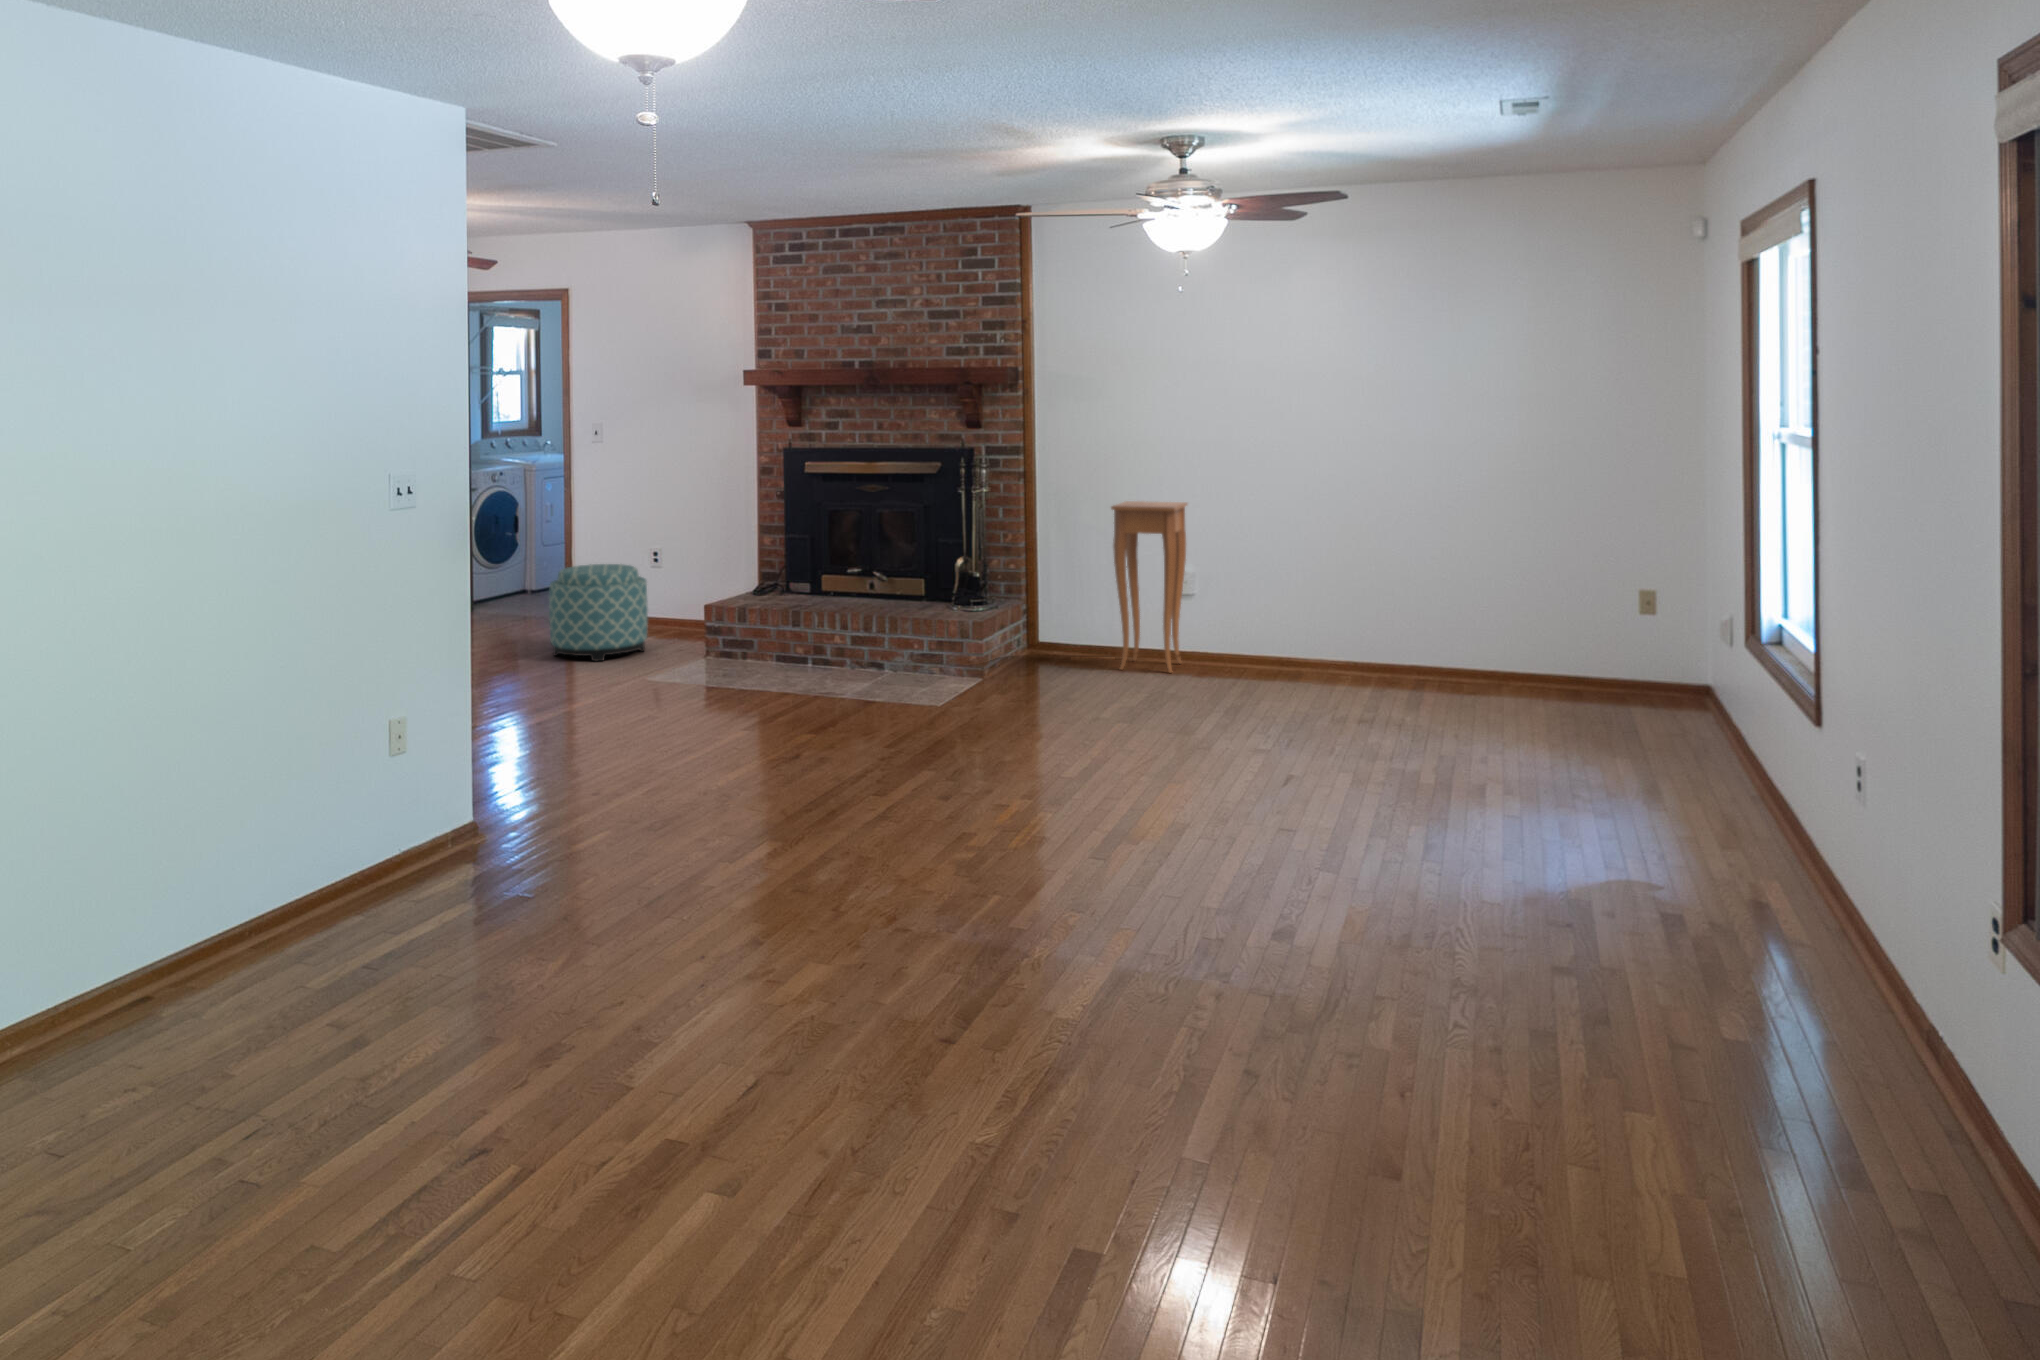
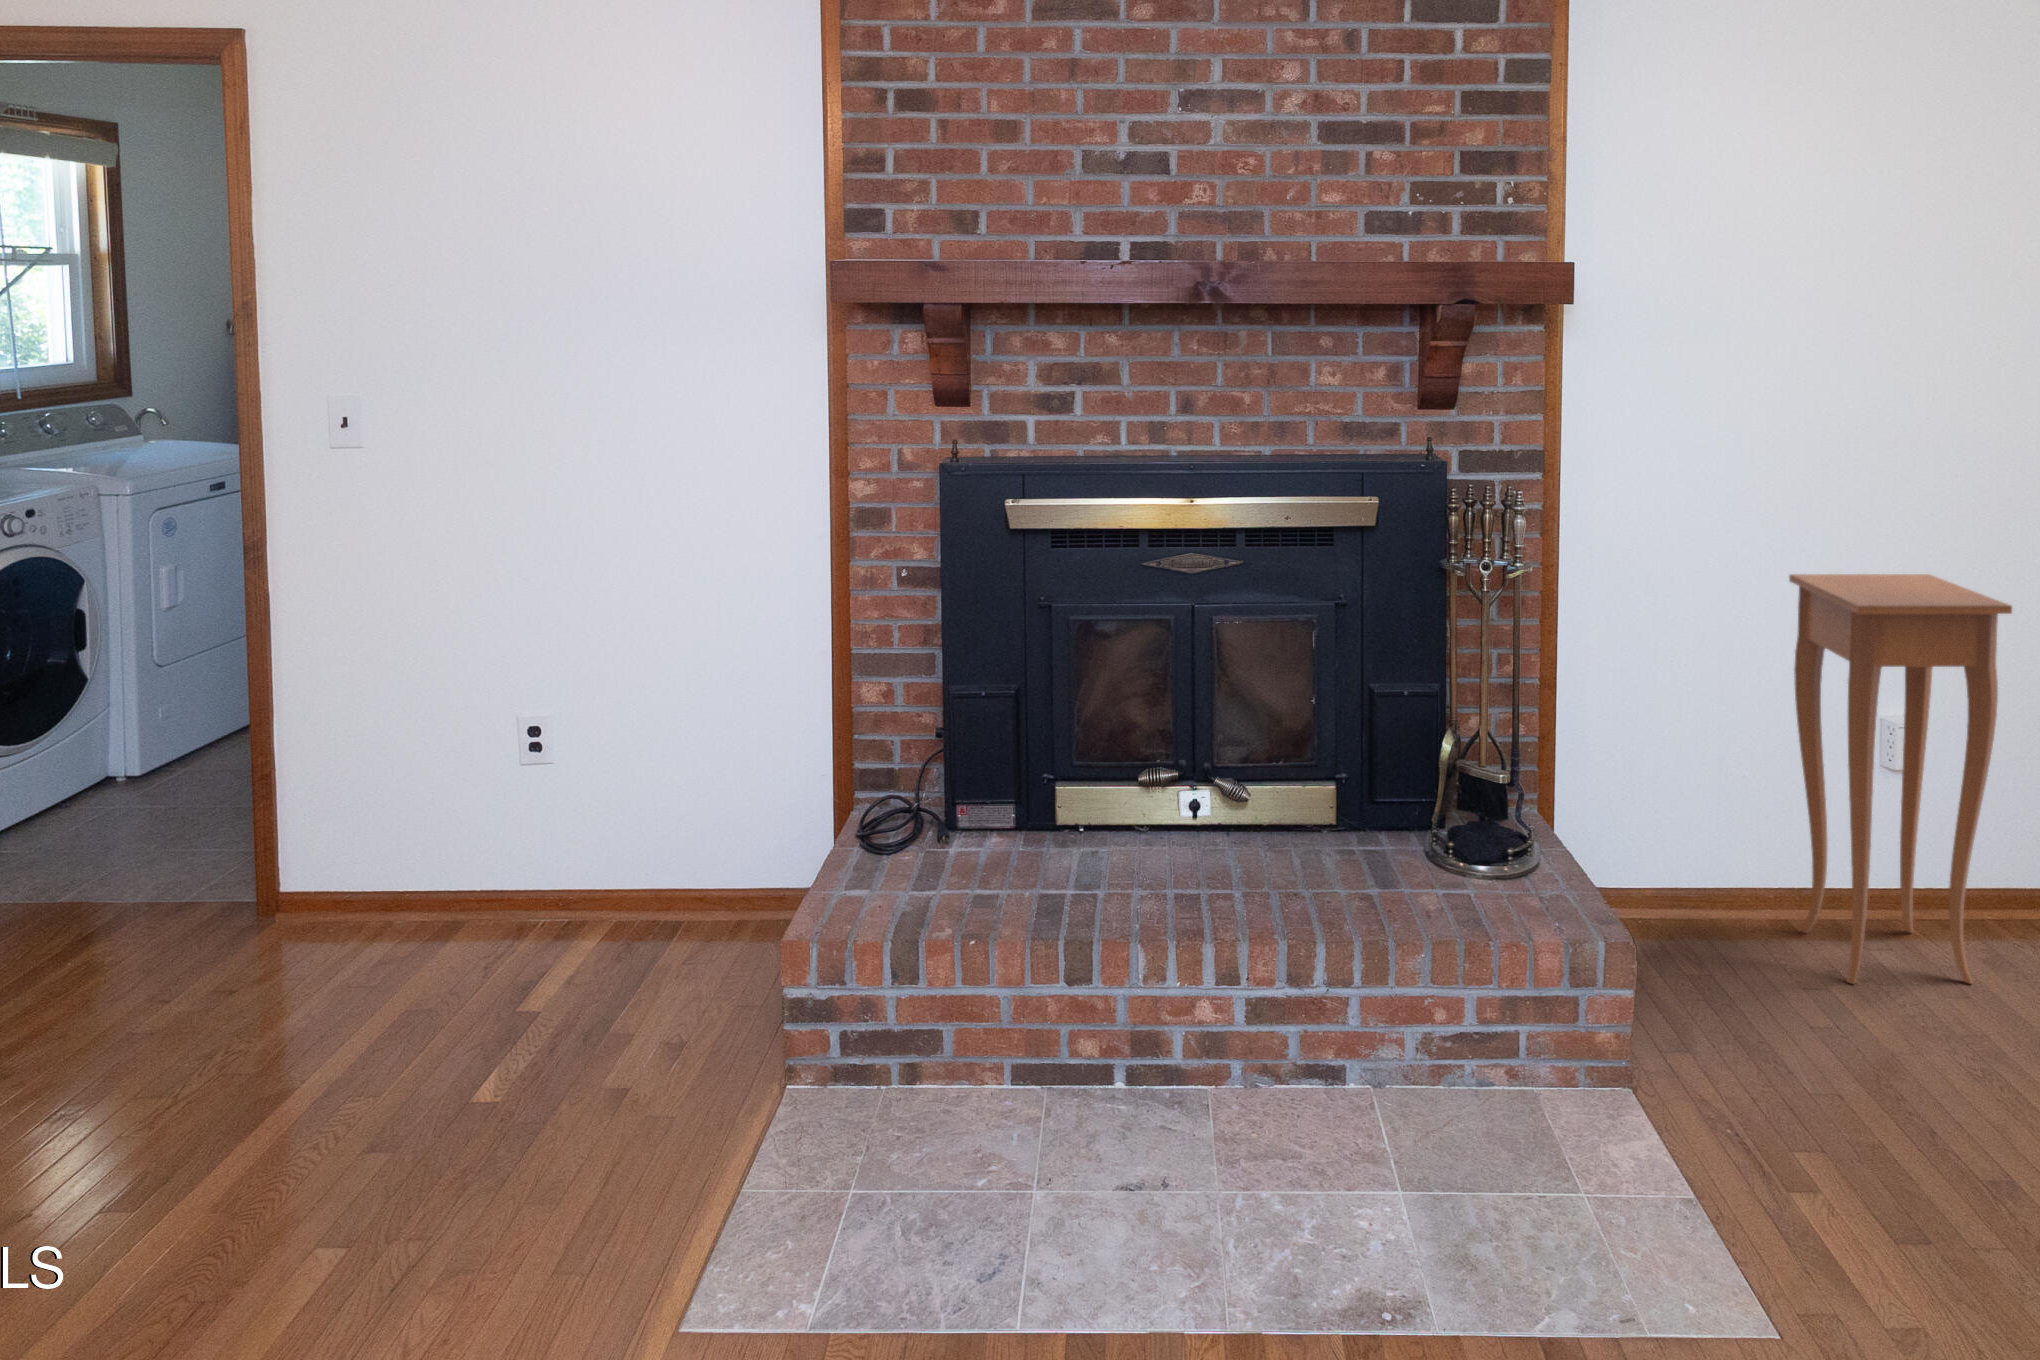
ottoman: present [549,564,648,661] -> none [260,823,589,1191]

